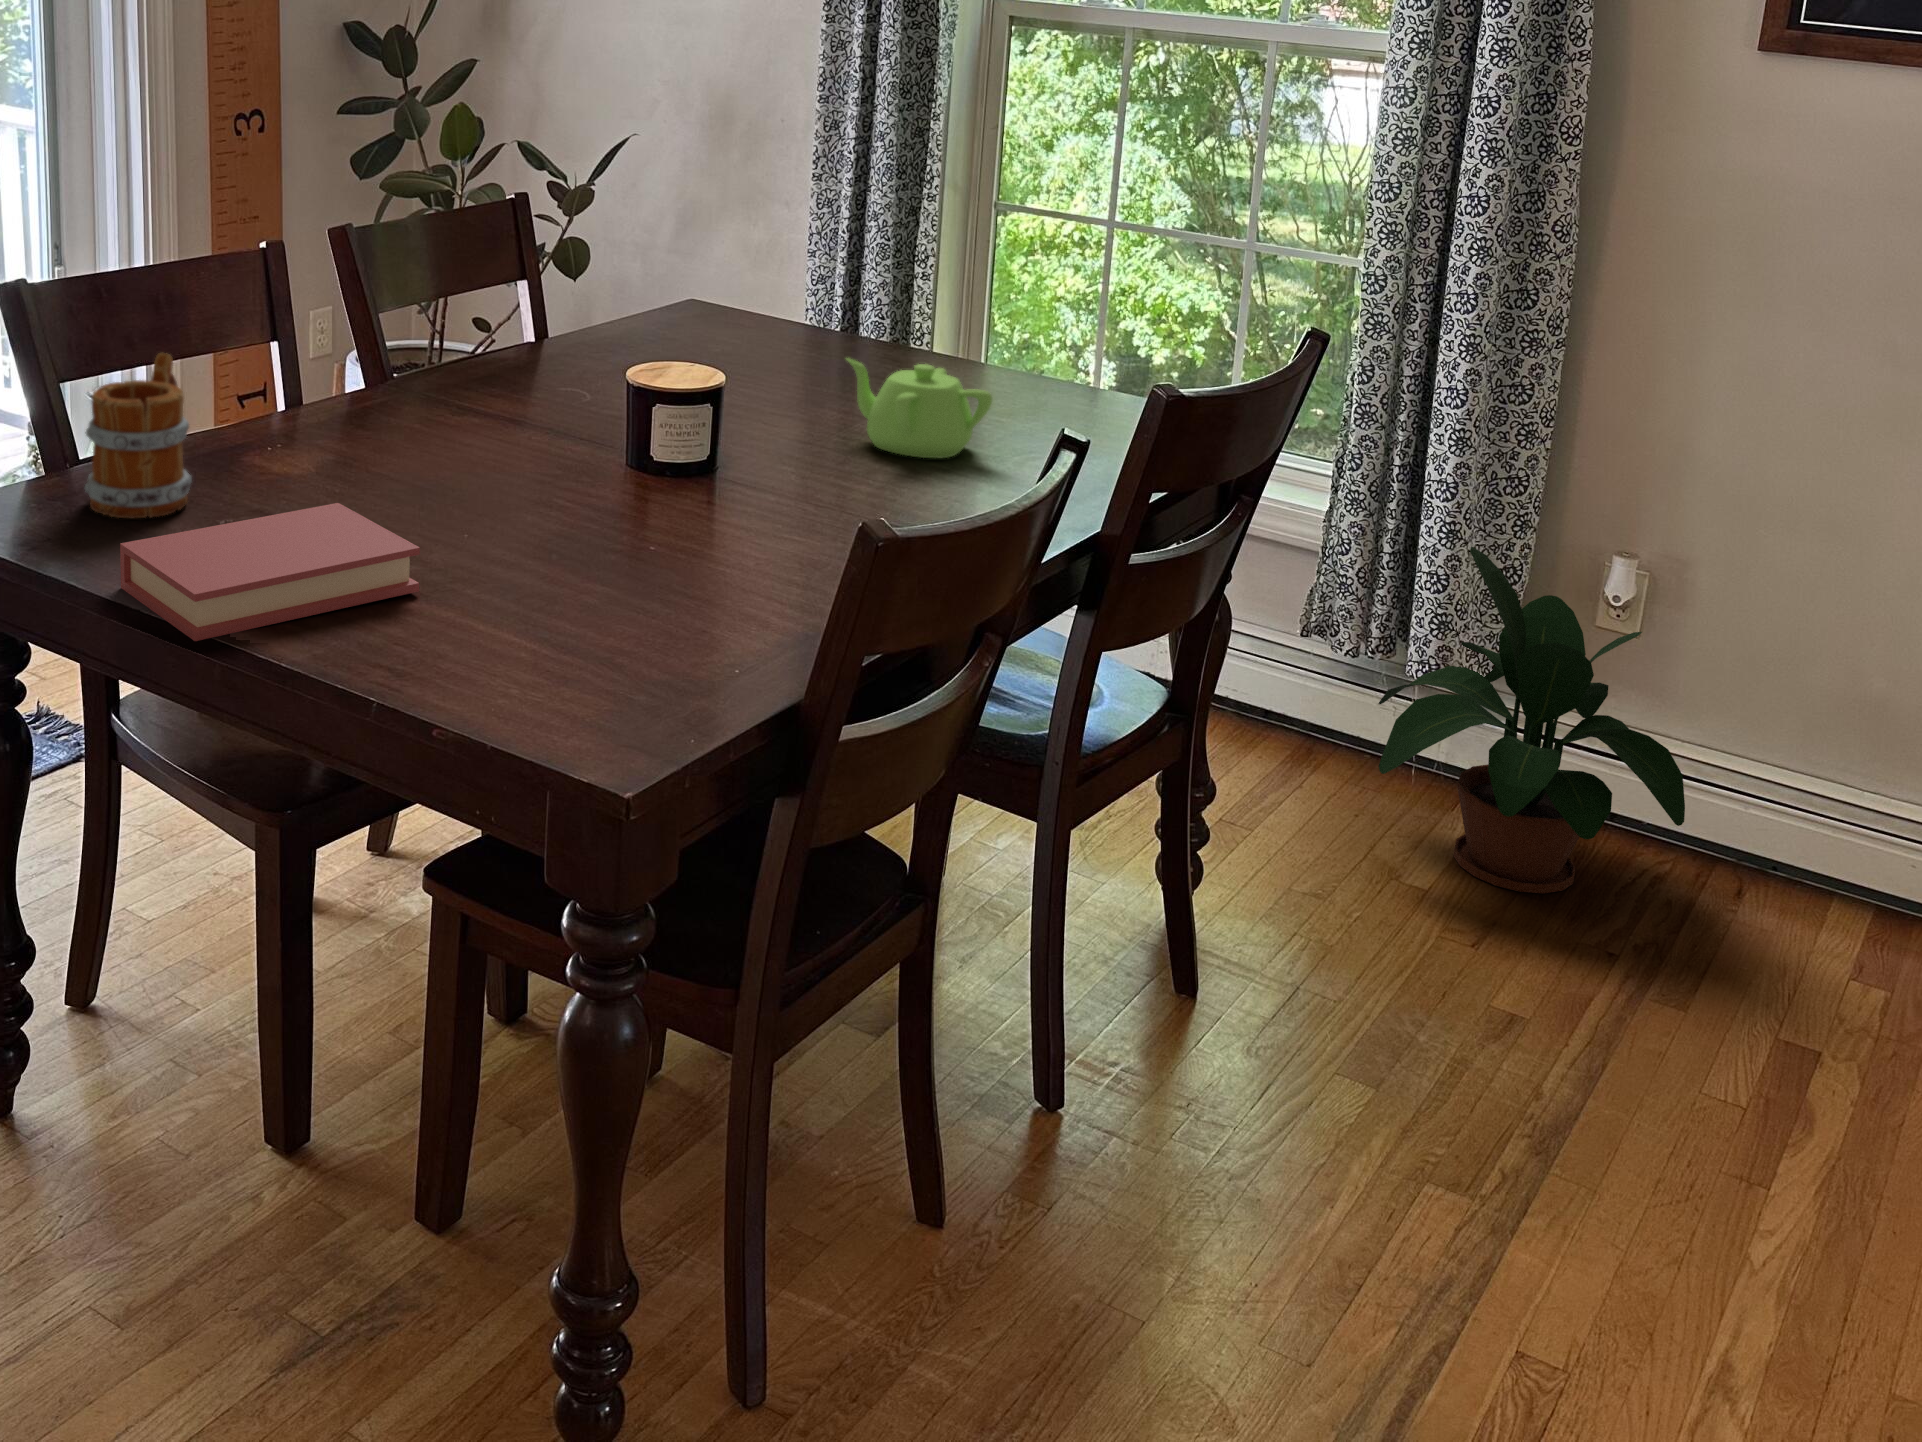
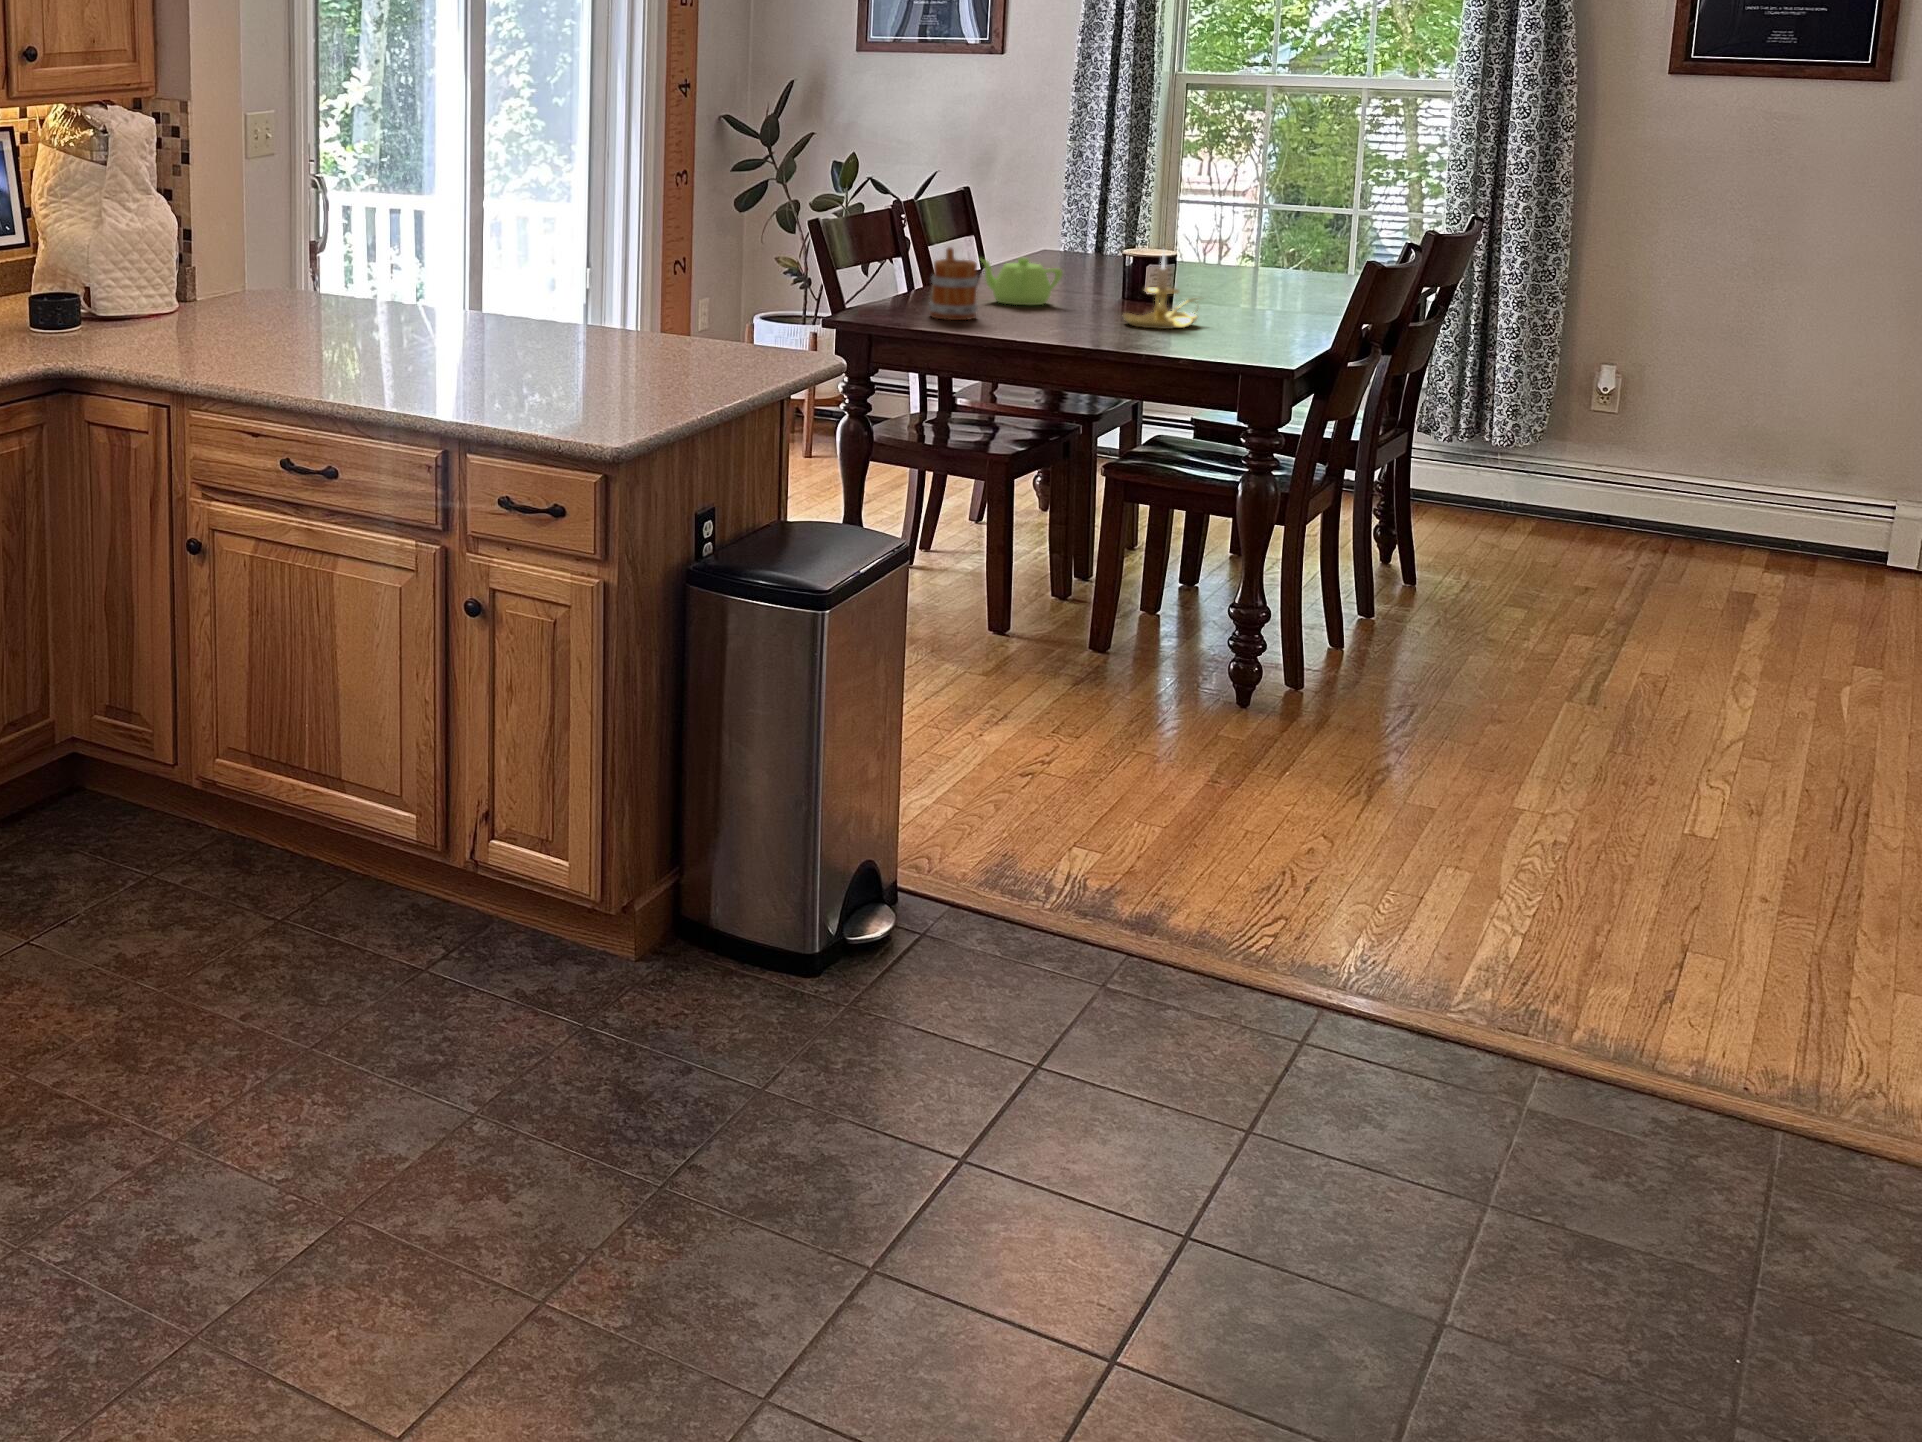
teapot: present [847,358,992,458] -> present [981,258,1063,305]
candle holder: none [464,394,652,572] -> present [1122,253,1198,329]
book: present [120,503,420,641] -> none [1005,303,1133,345]
potted plant: present [1379,547,1685,893] -> none [1476,358,1671,550]

